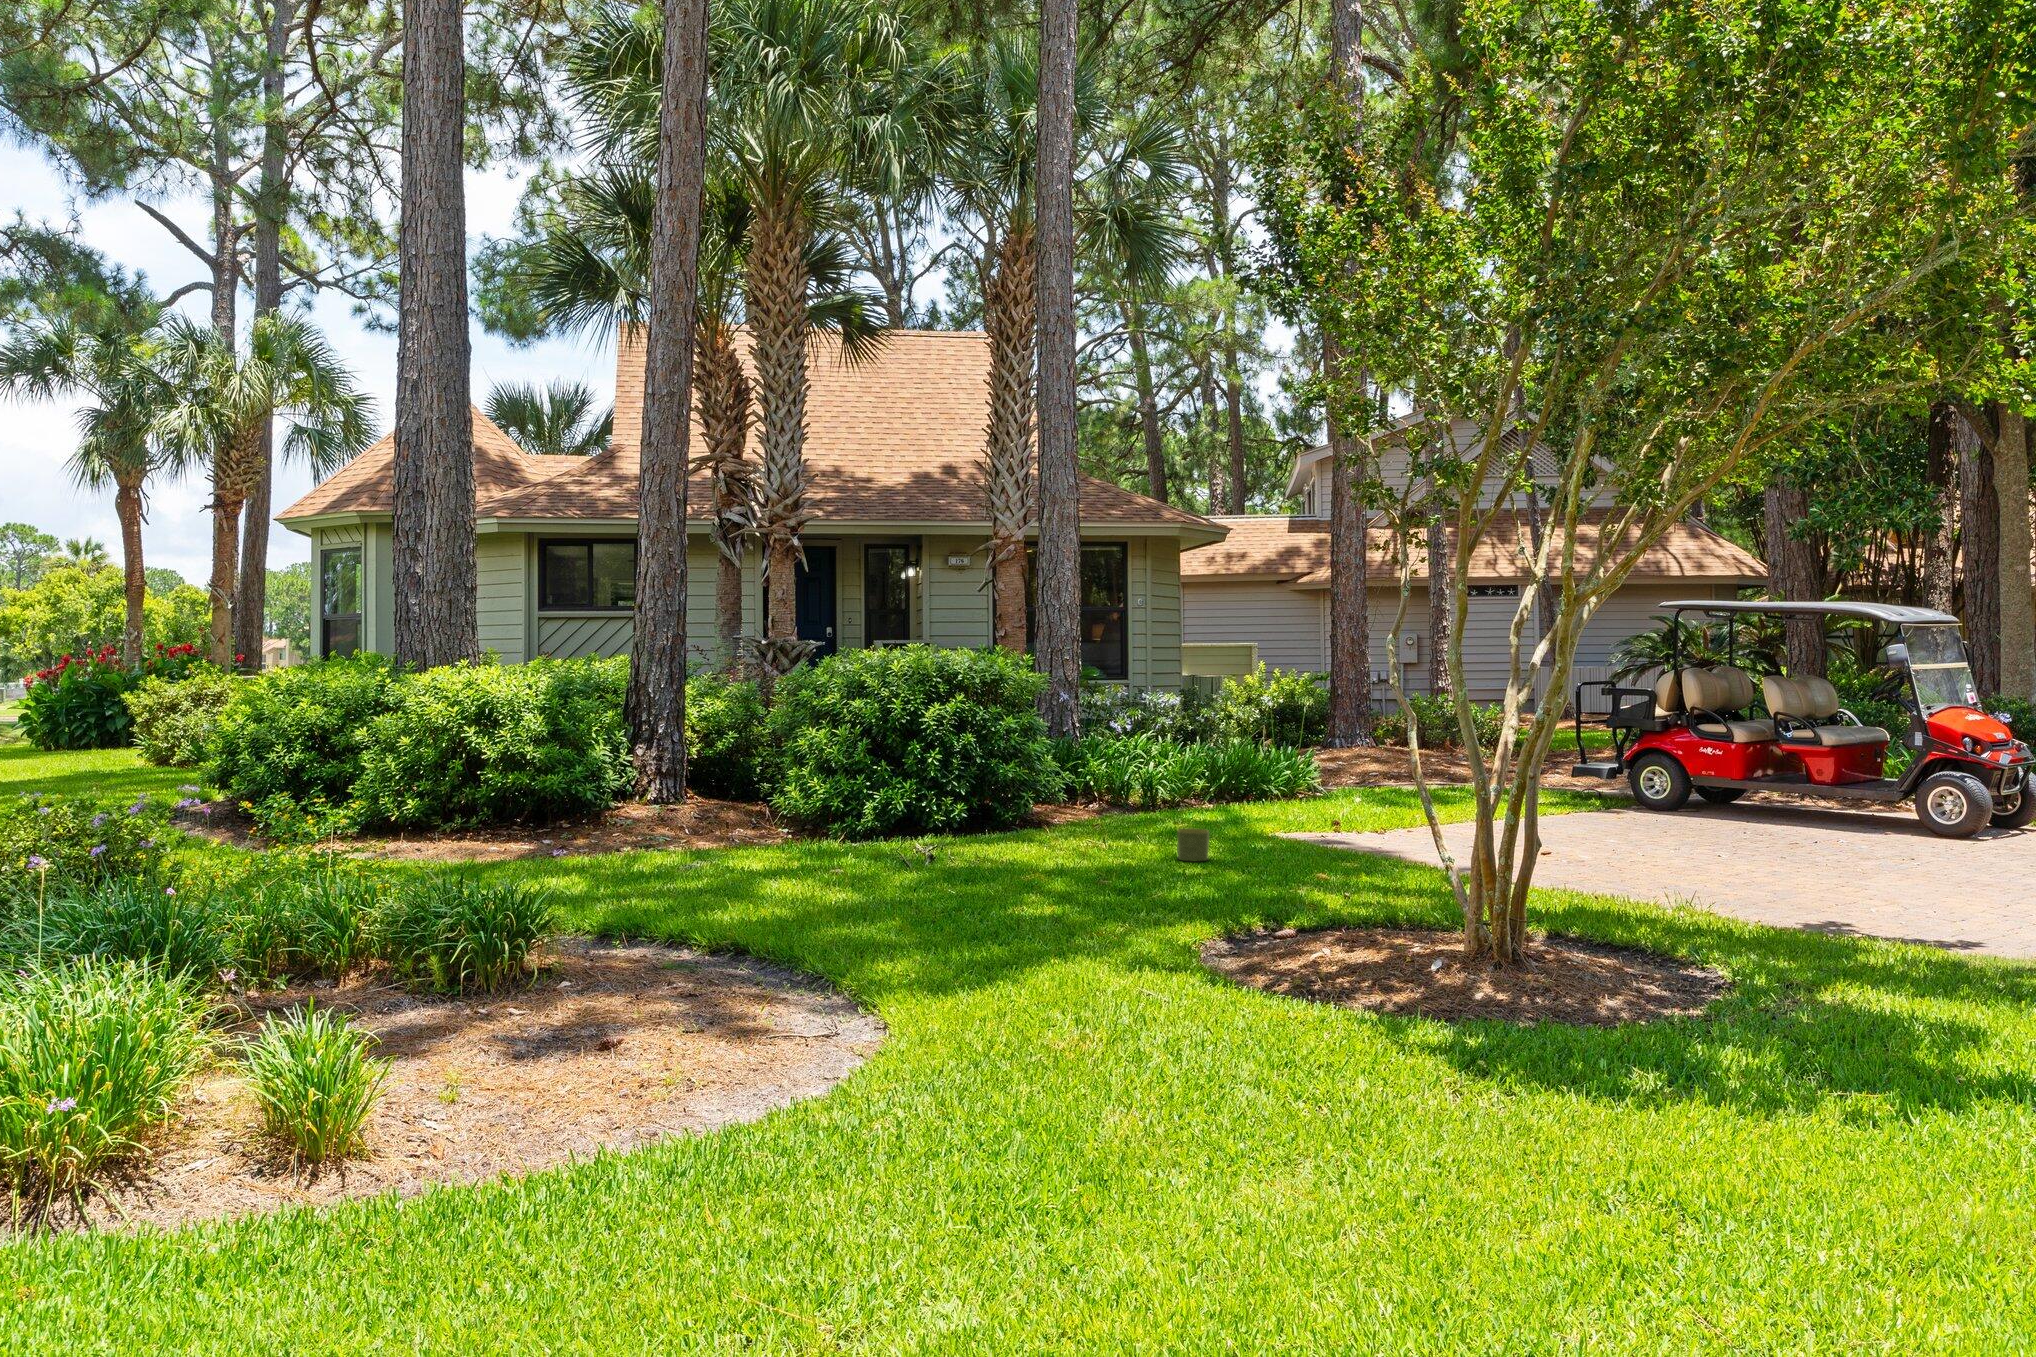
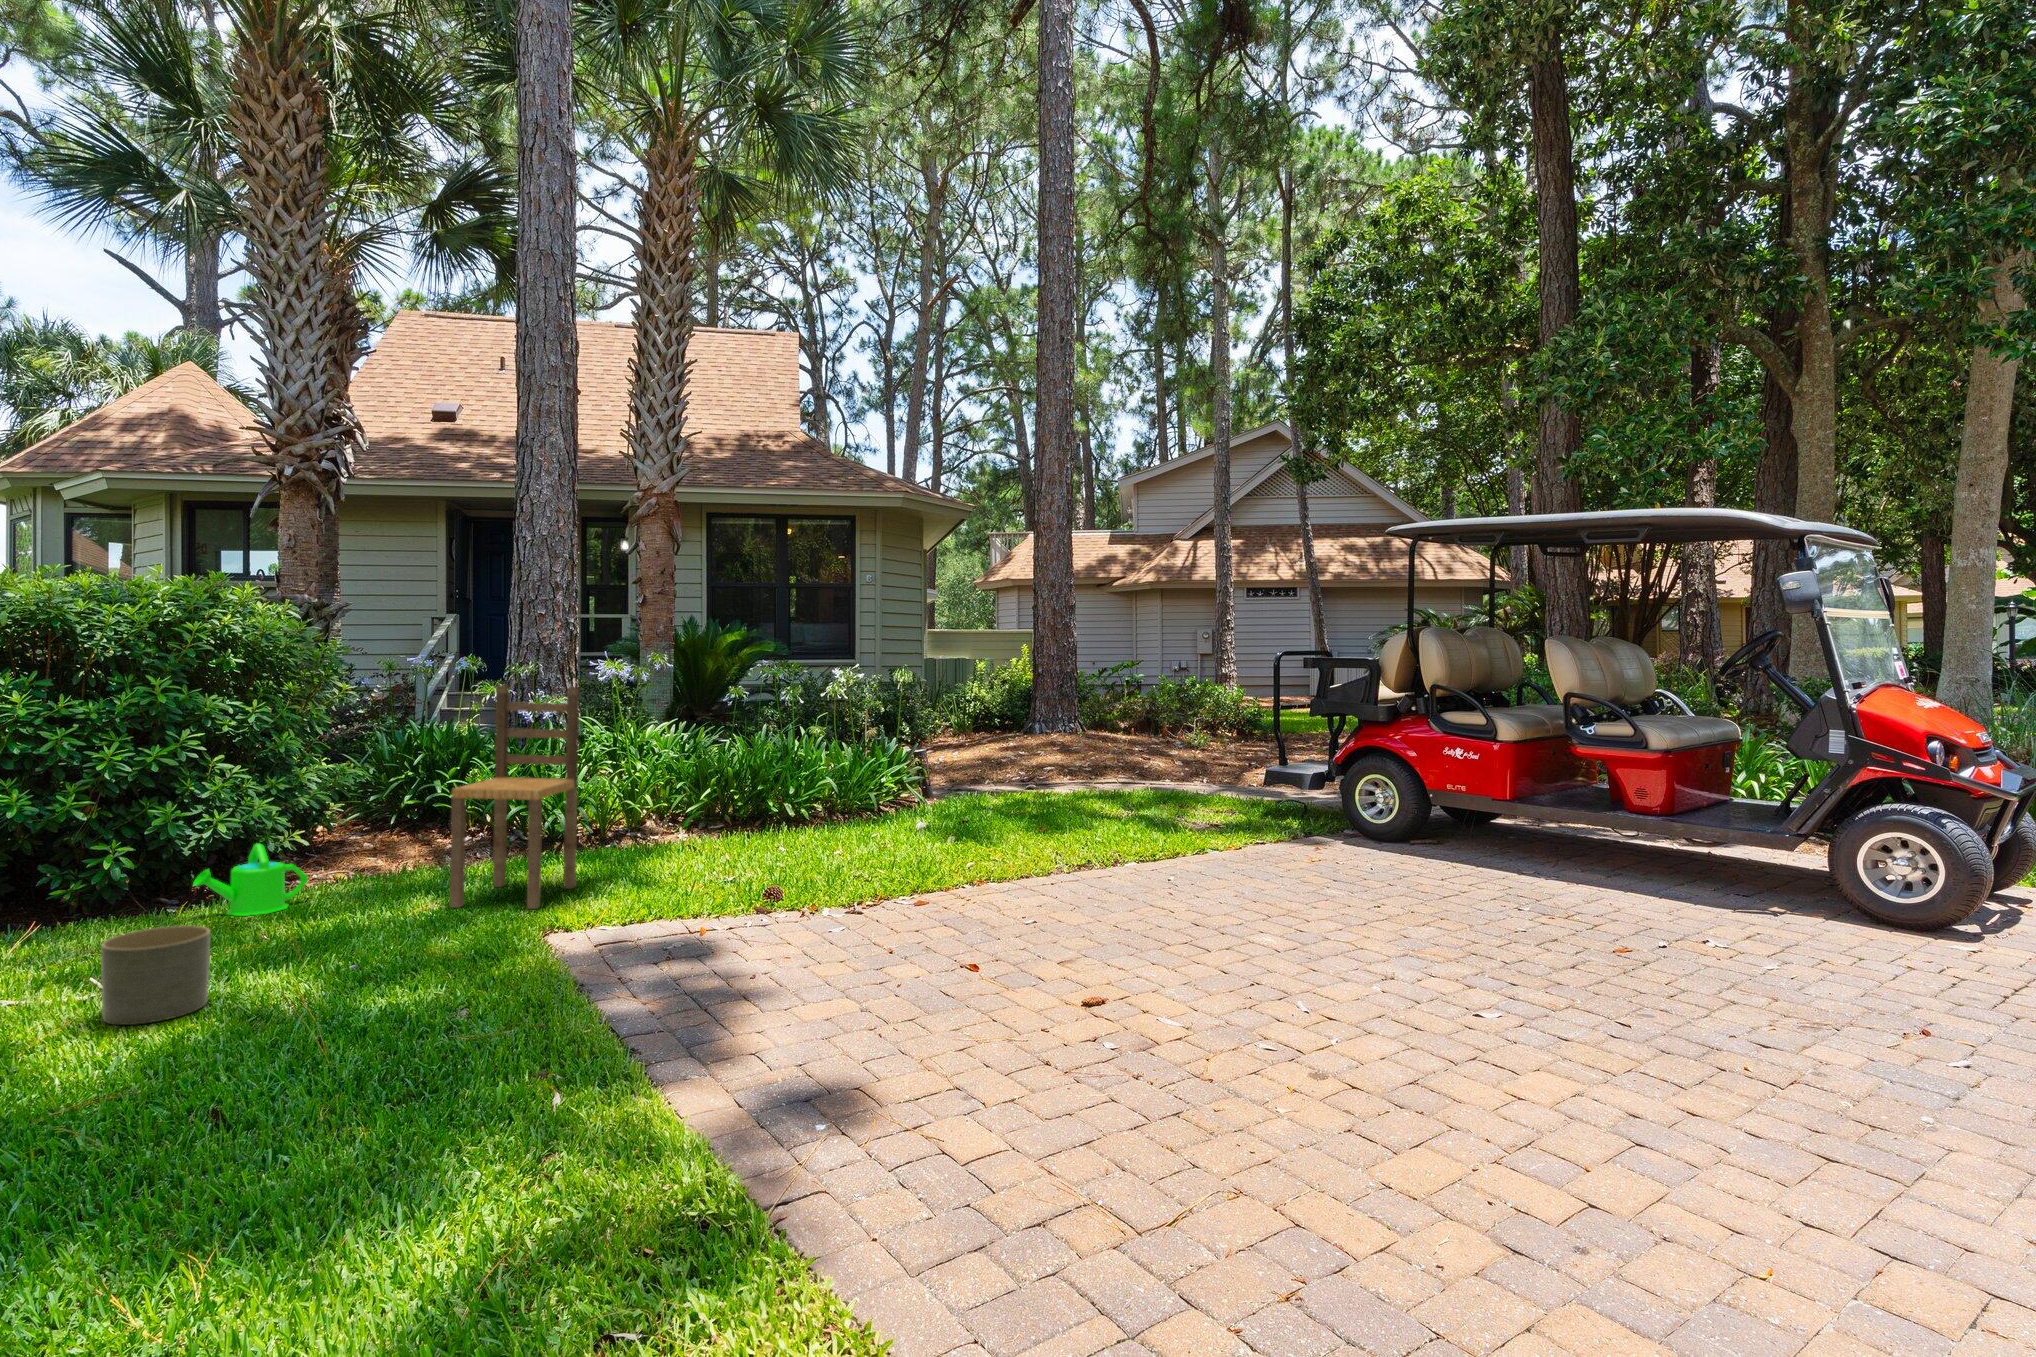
chair: none [1196,725,1244,837] -> present [450,685,579,909]
watering can: none [1100,806,1129,839] -> present [193,843,308,916]

